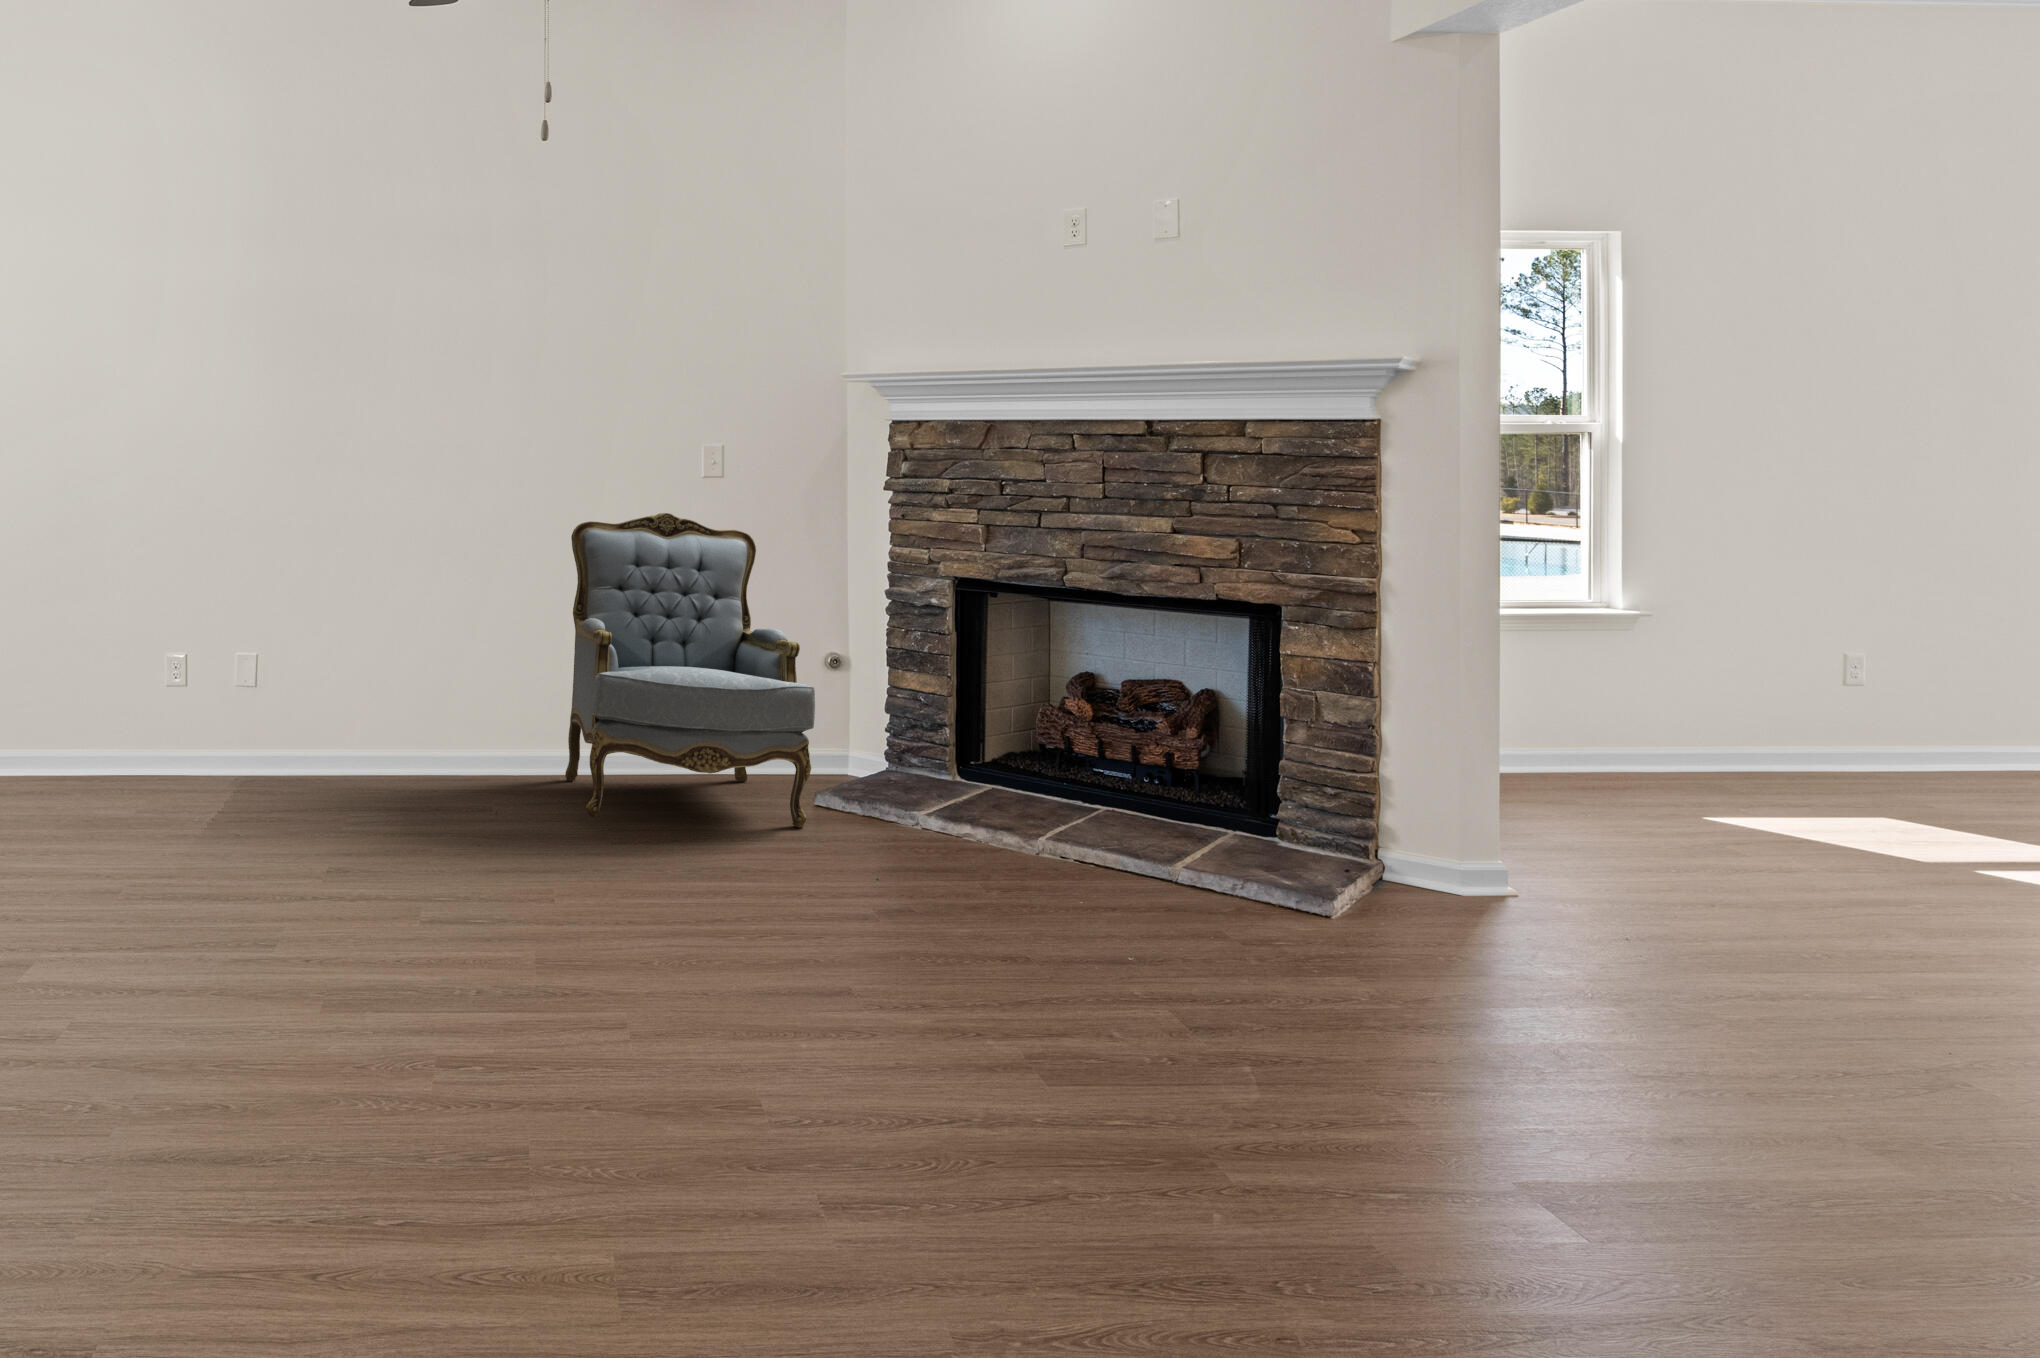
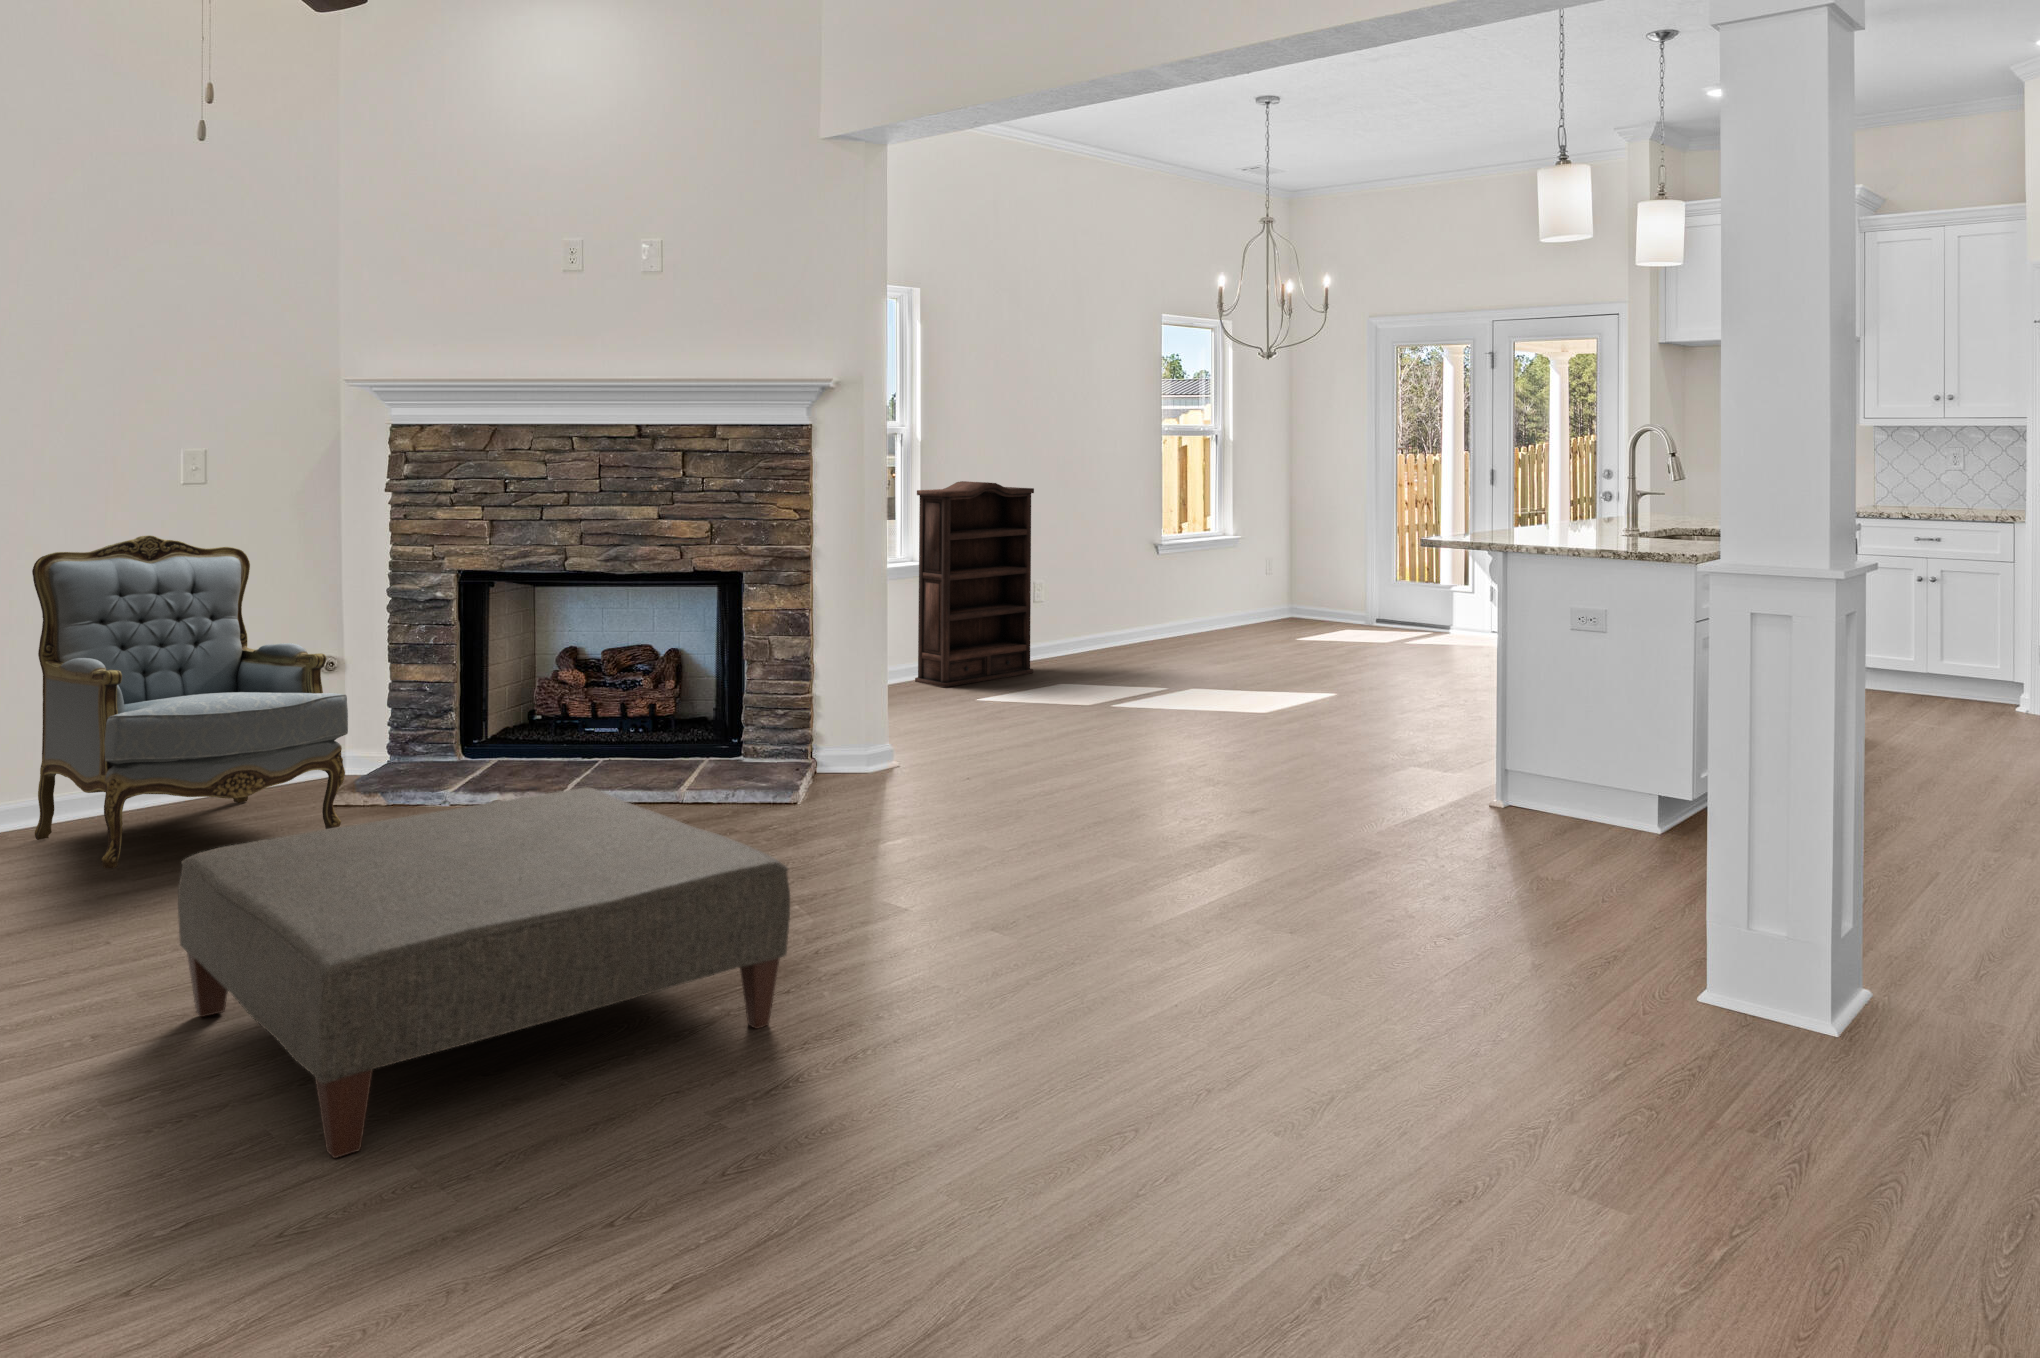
bookshelf: none [1596,526,1809,812] -> present [915,481,1034,687]
ottoman: none [548,809,1162,1192] -> present [178,787,790,1158]

